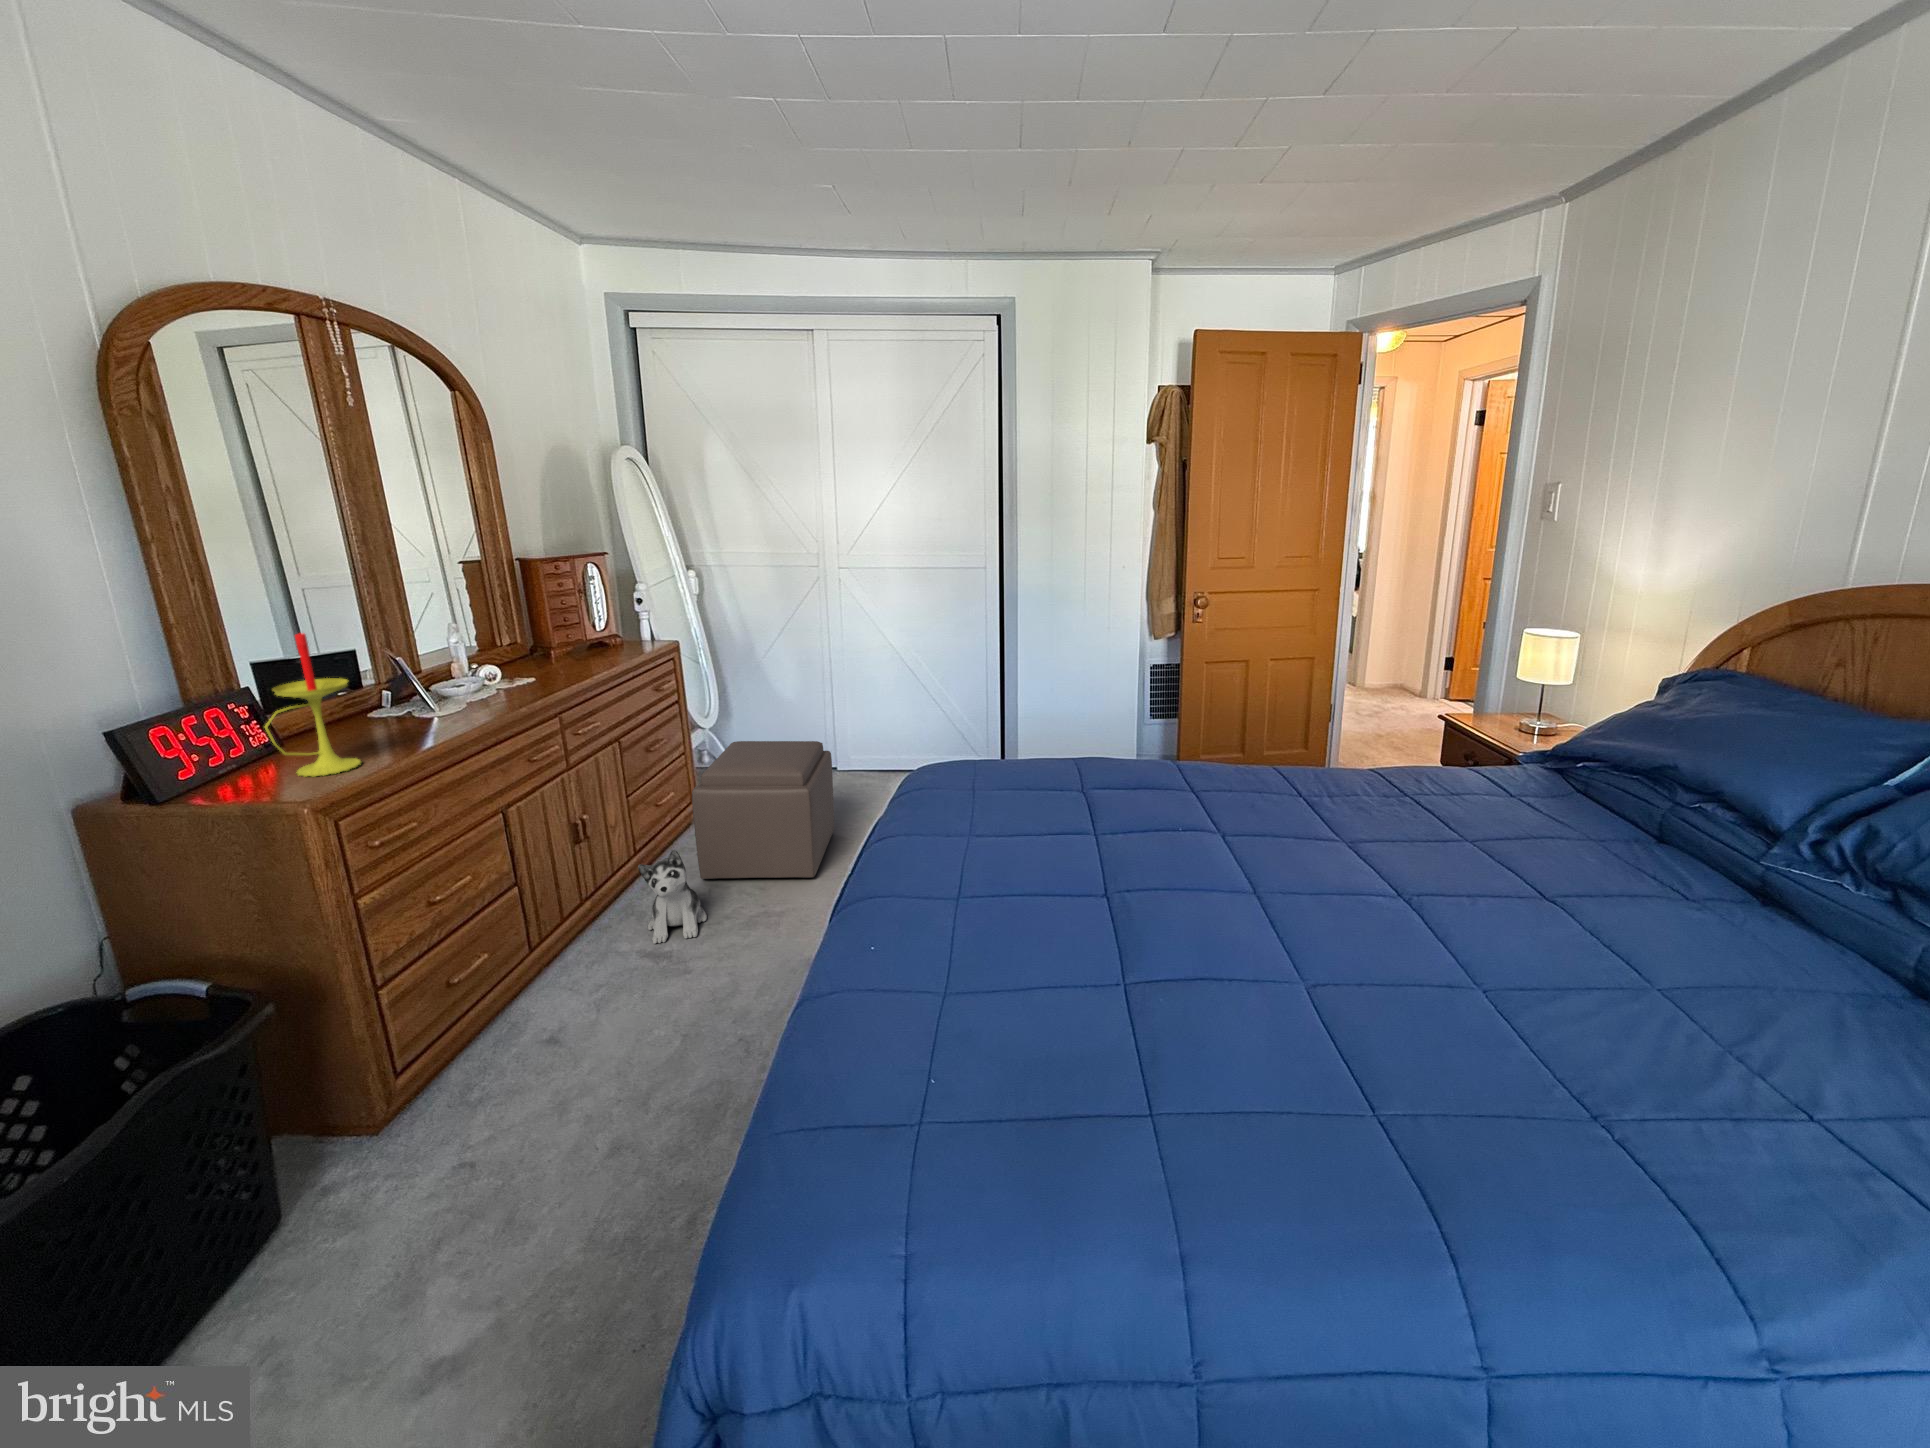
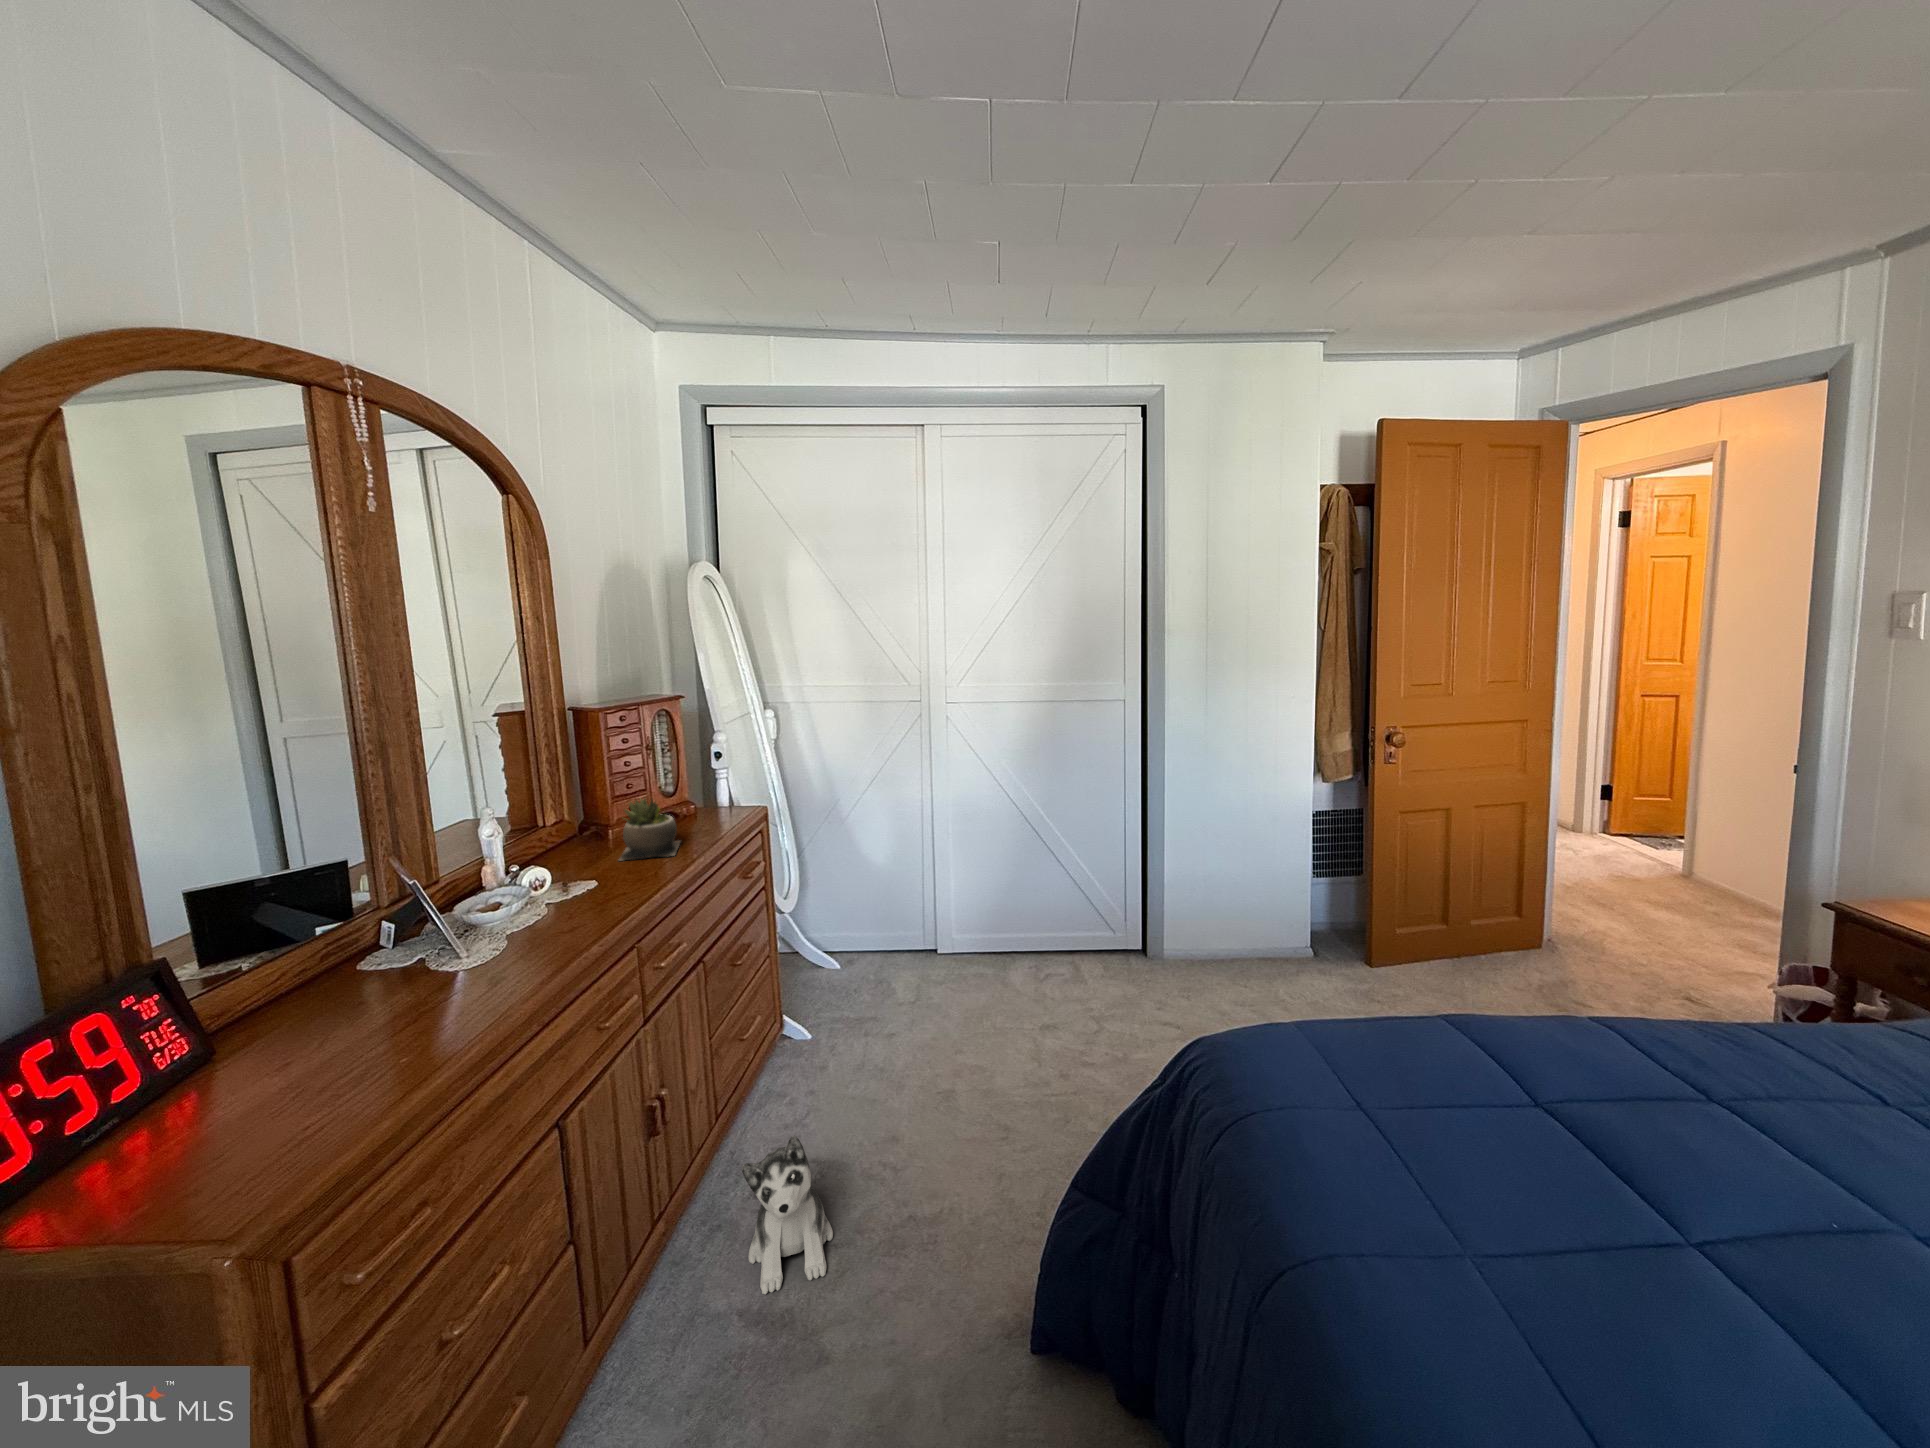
succulent plant: none [554,625,605,670] -> present [619,798,680,861]
candle: present [265,633,361,776] -> none [166,876,341,1149]
ottoman: present [692,741,834,880] -> none [802,934,970,1153]

